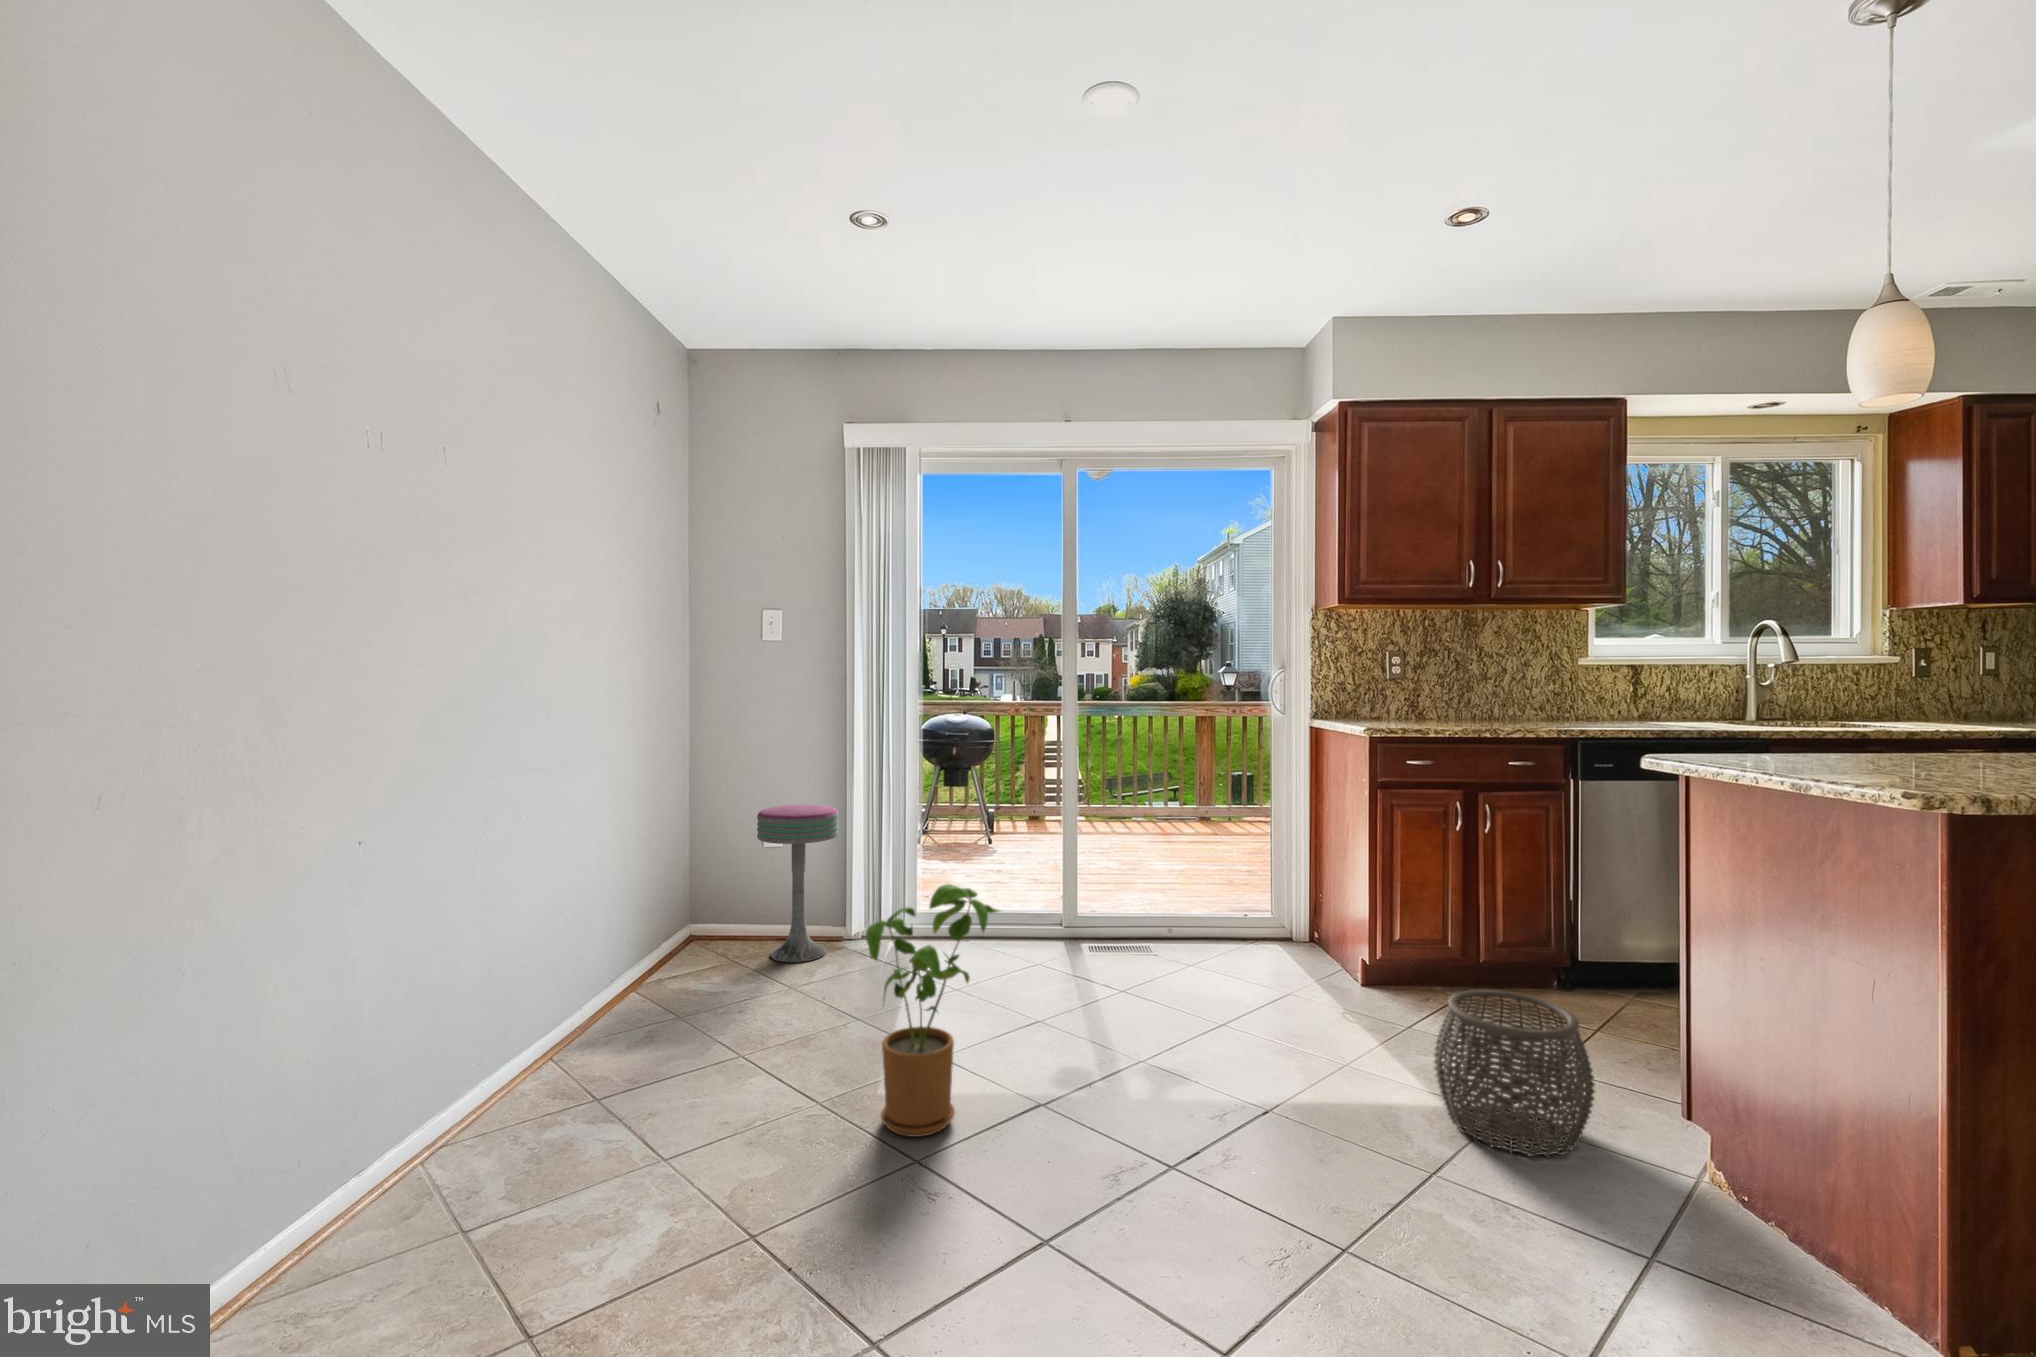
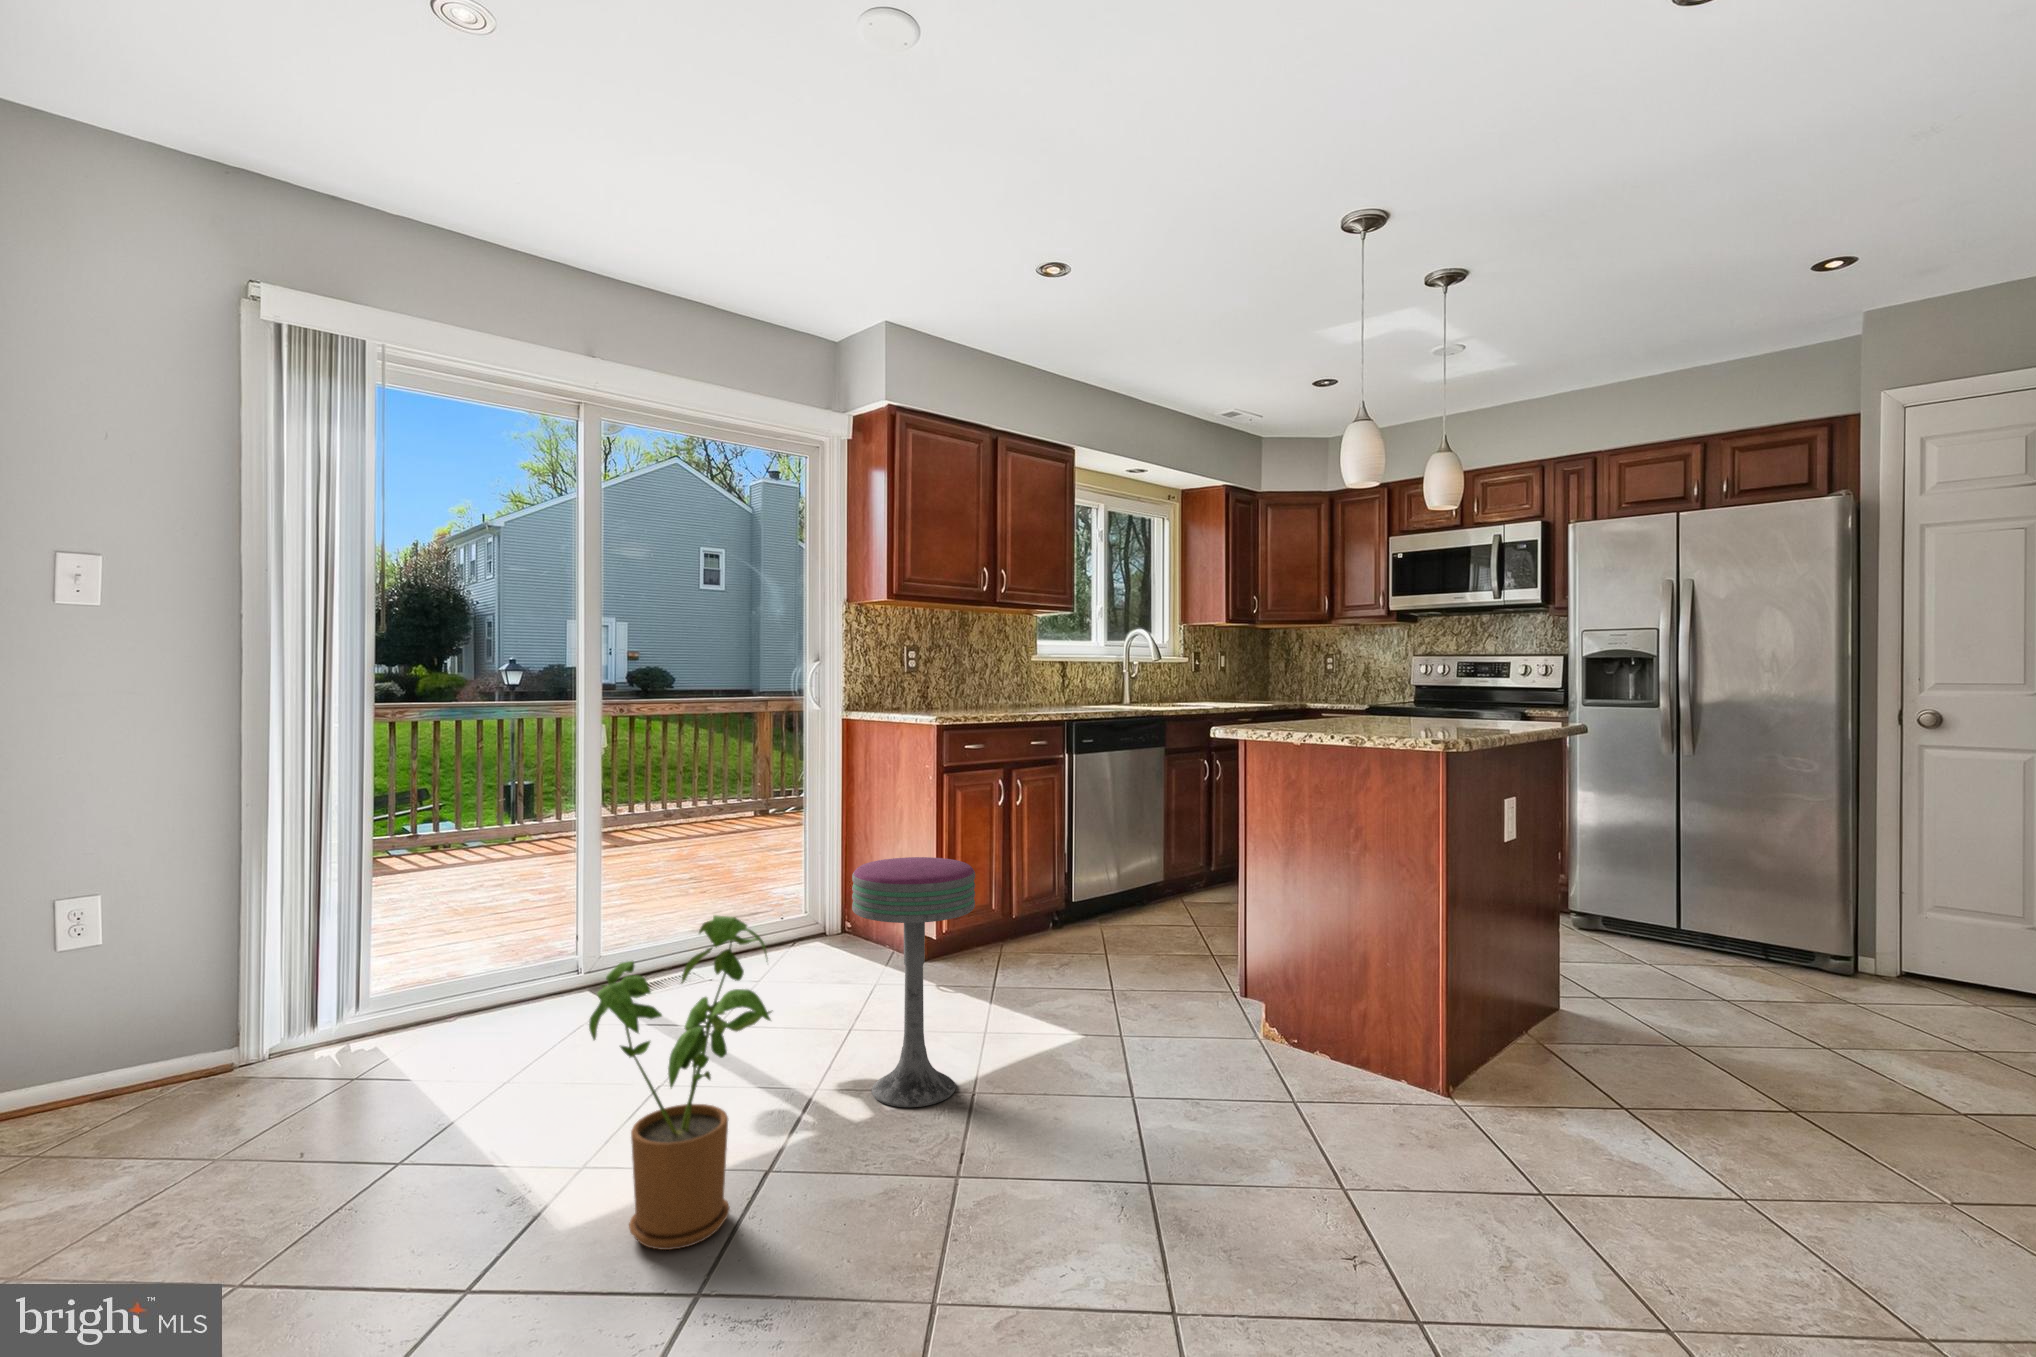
bar stool: present [757,804,839,962] -> present [852,857,975,1107]
woven basket: present [1434,990,1595,1157] -> none [1087,924,1202,1049]

